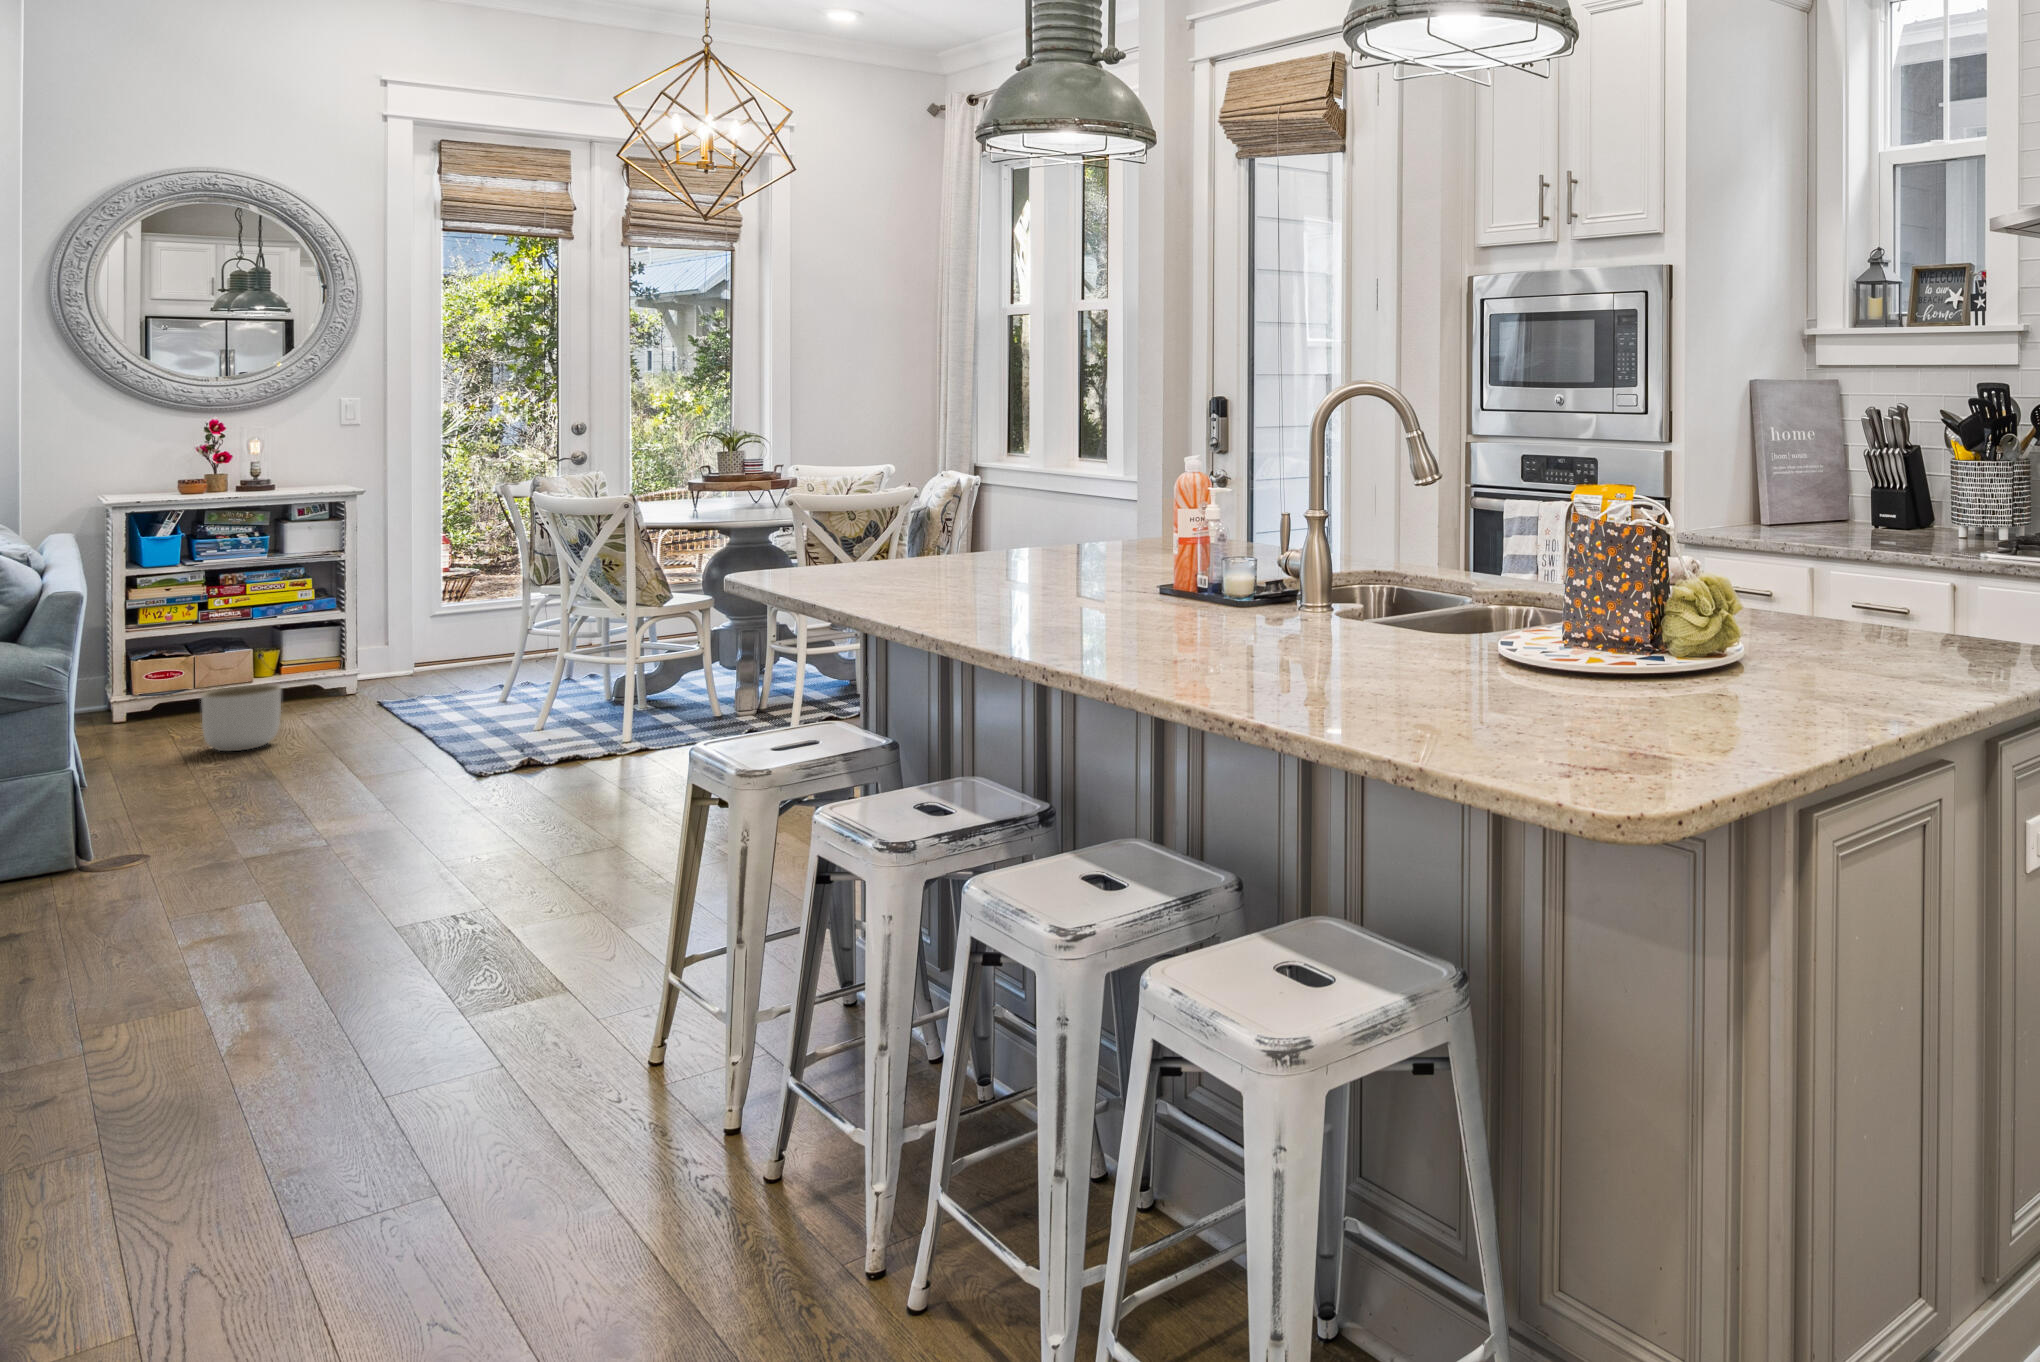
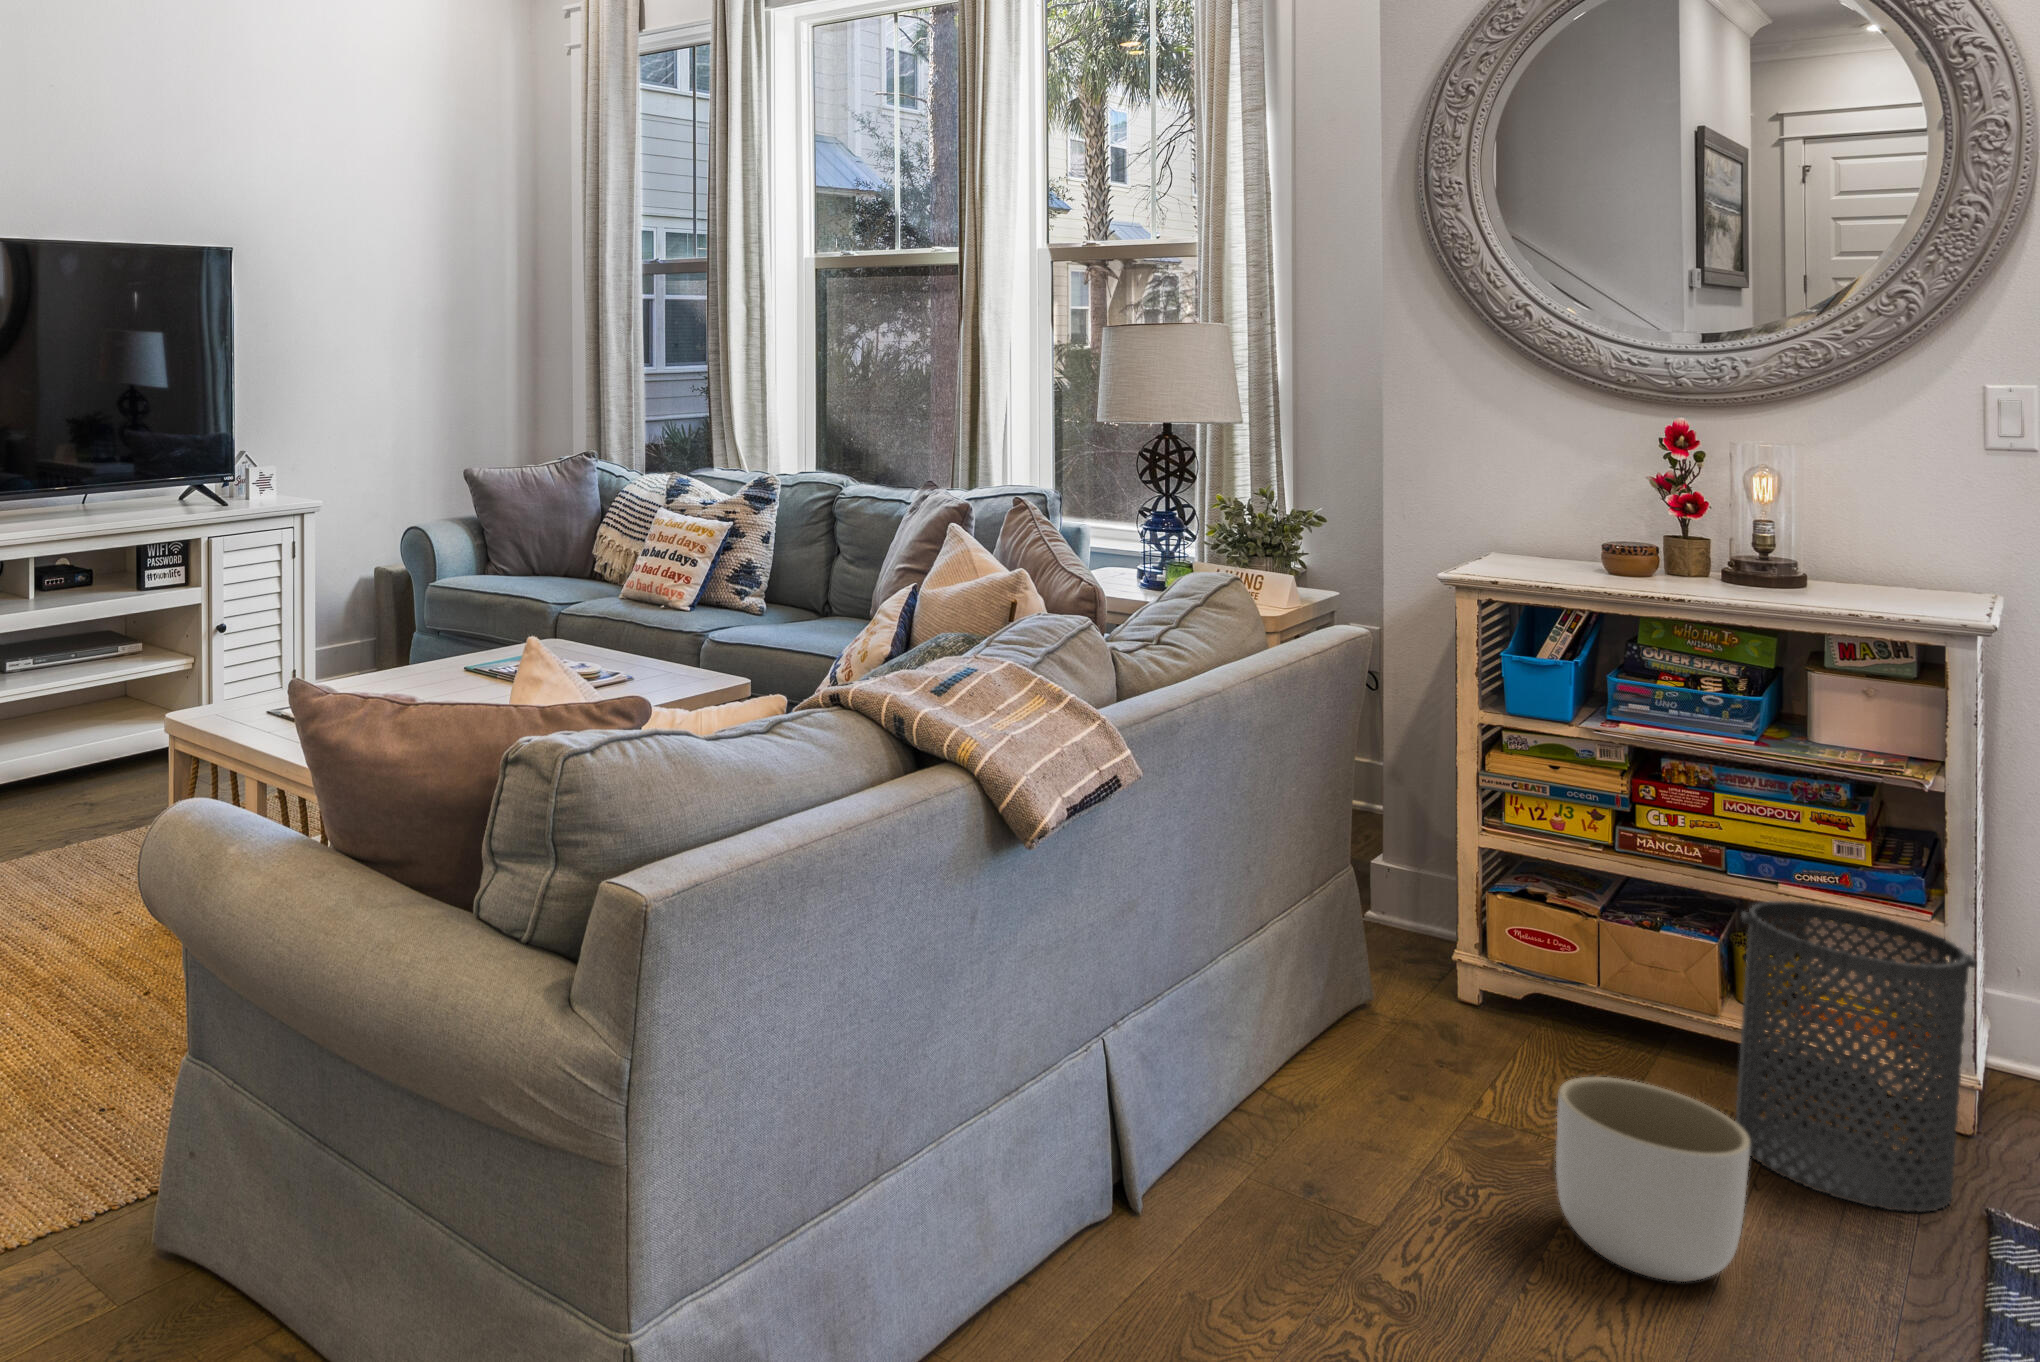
trash can: none [266,612,358,720] -> present [1735,901,1976,1212]

